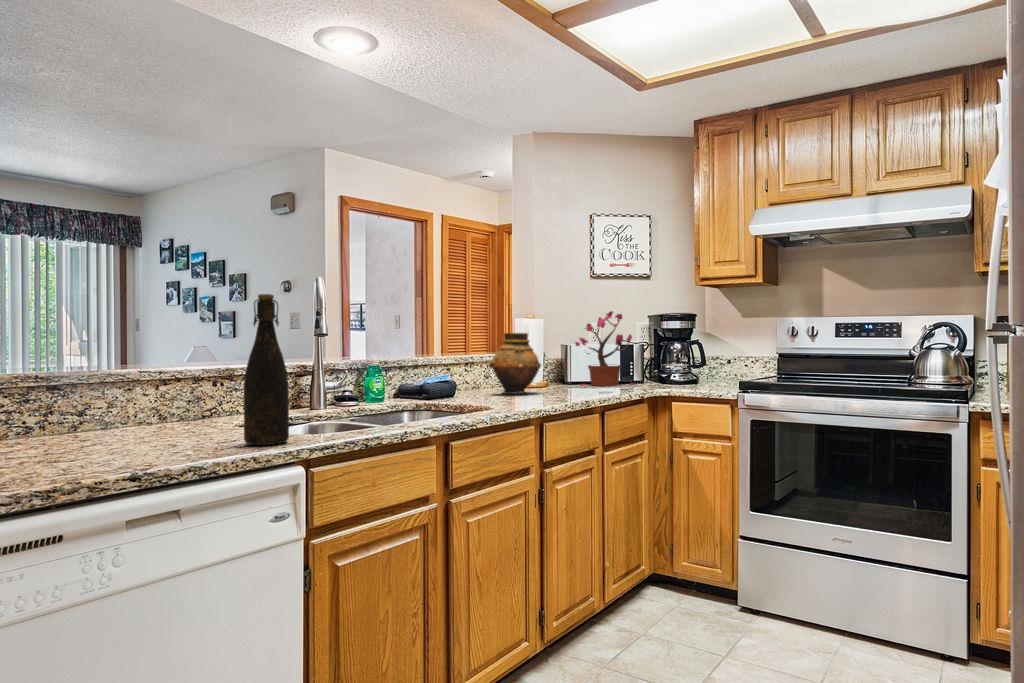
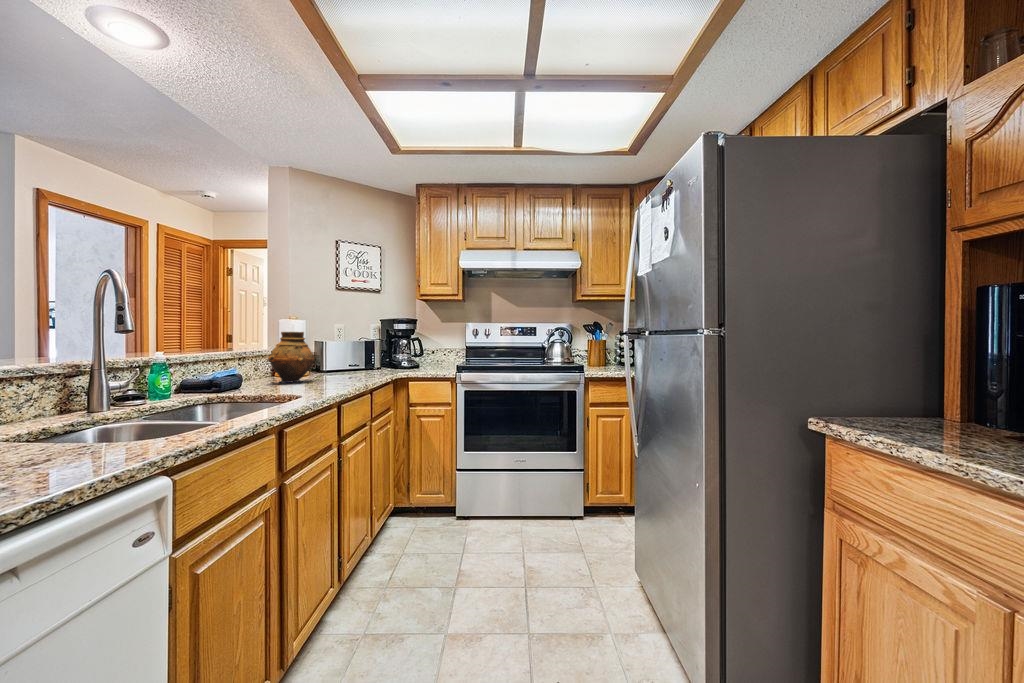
bottle: present [244,294,289,445] -> none [71,289,136,462]
potted plant: present [575,311,635,386] -> none [328,316,377,373]

